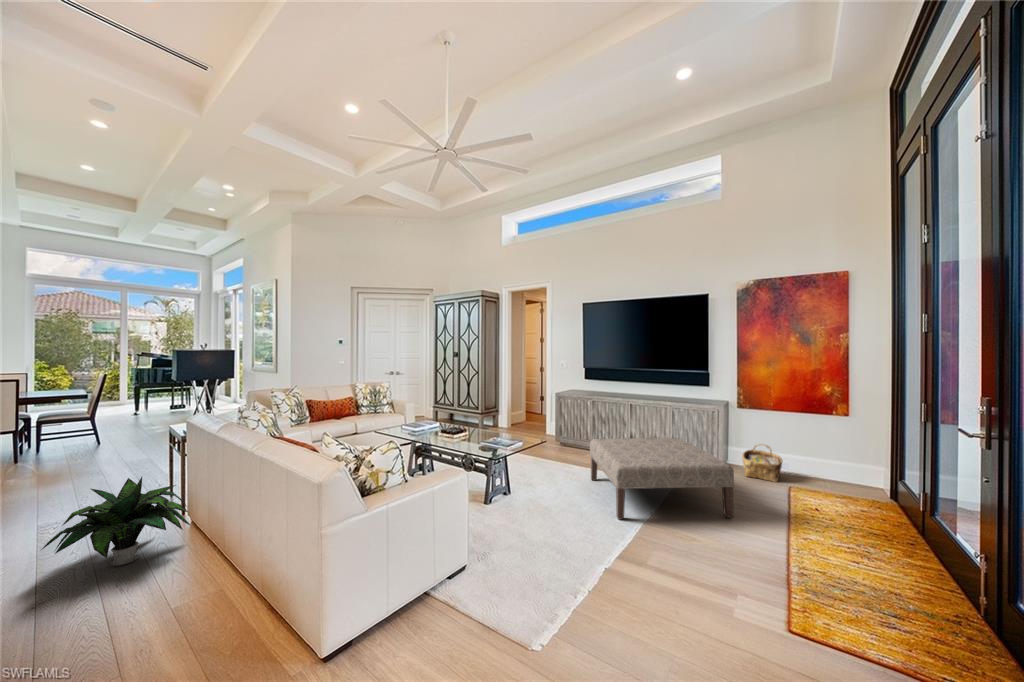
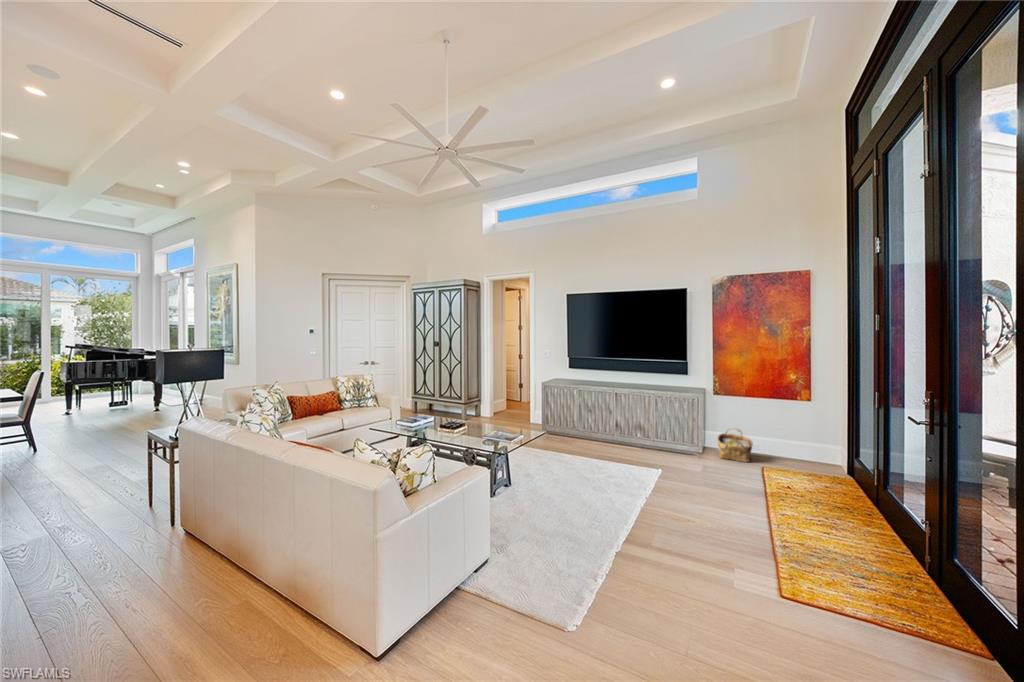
ottoman: present [590,438,734,520] -> none [582,426,720,505]
potted plant: present [42,477,191,565] -> none [33,487,194,582]

